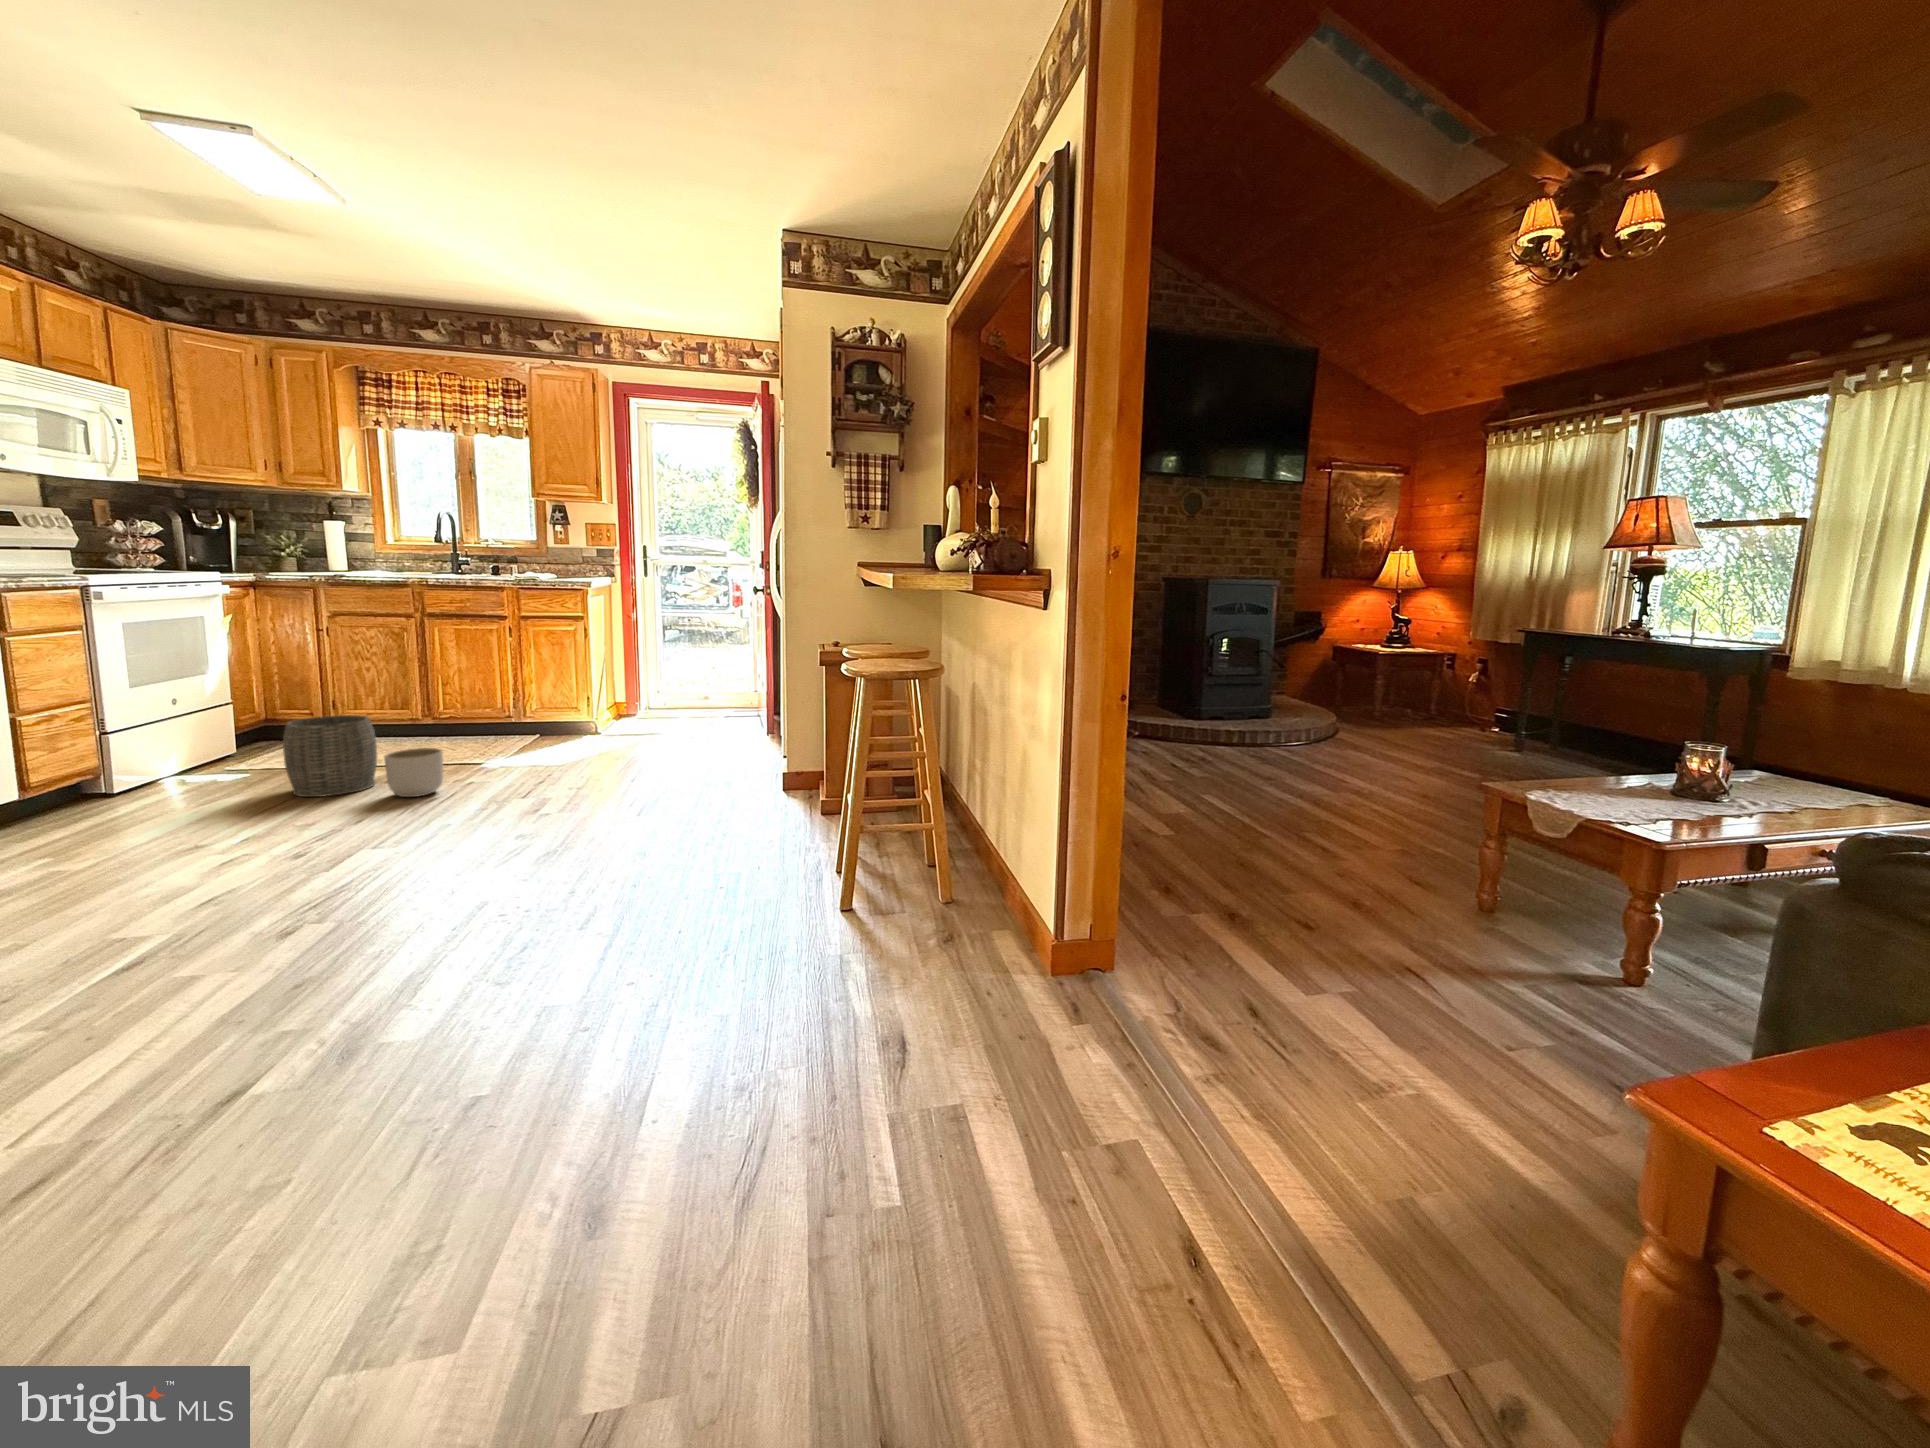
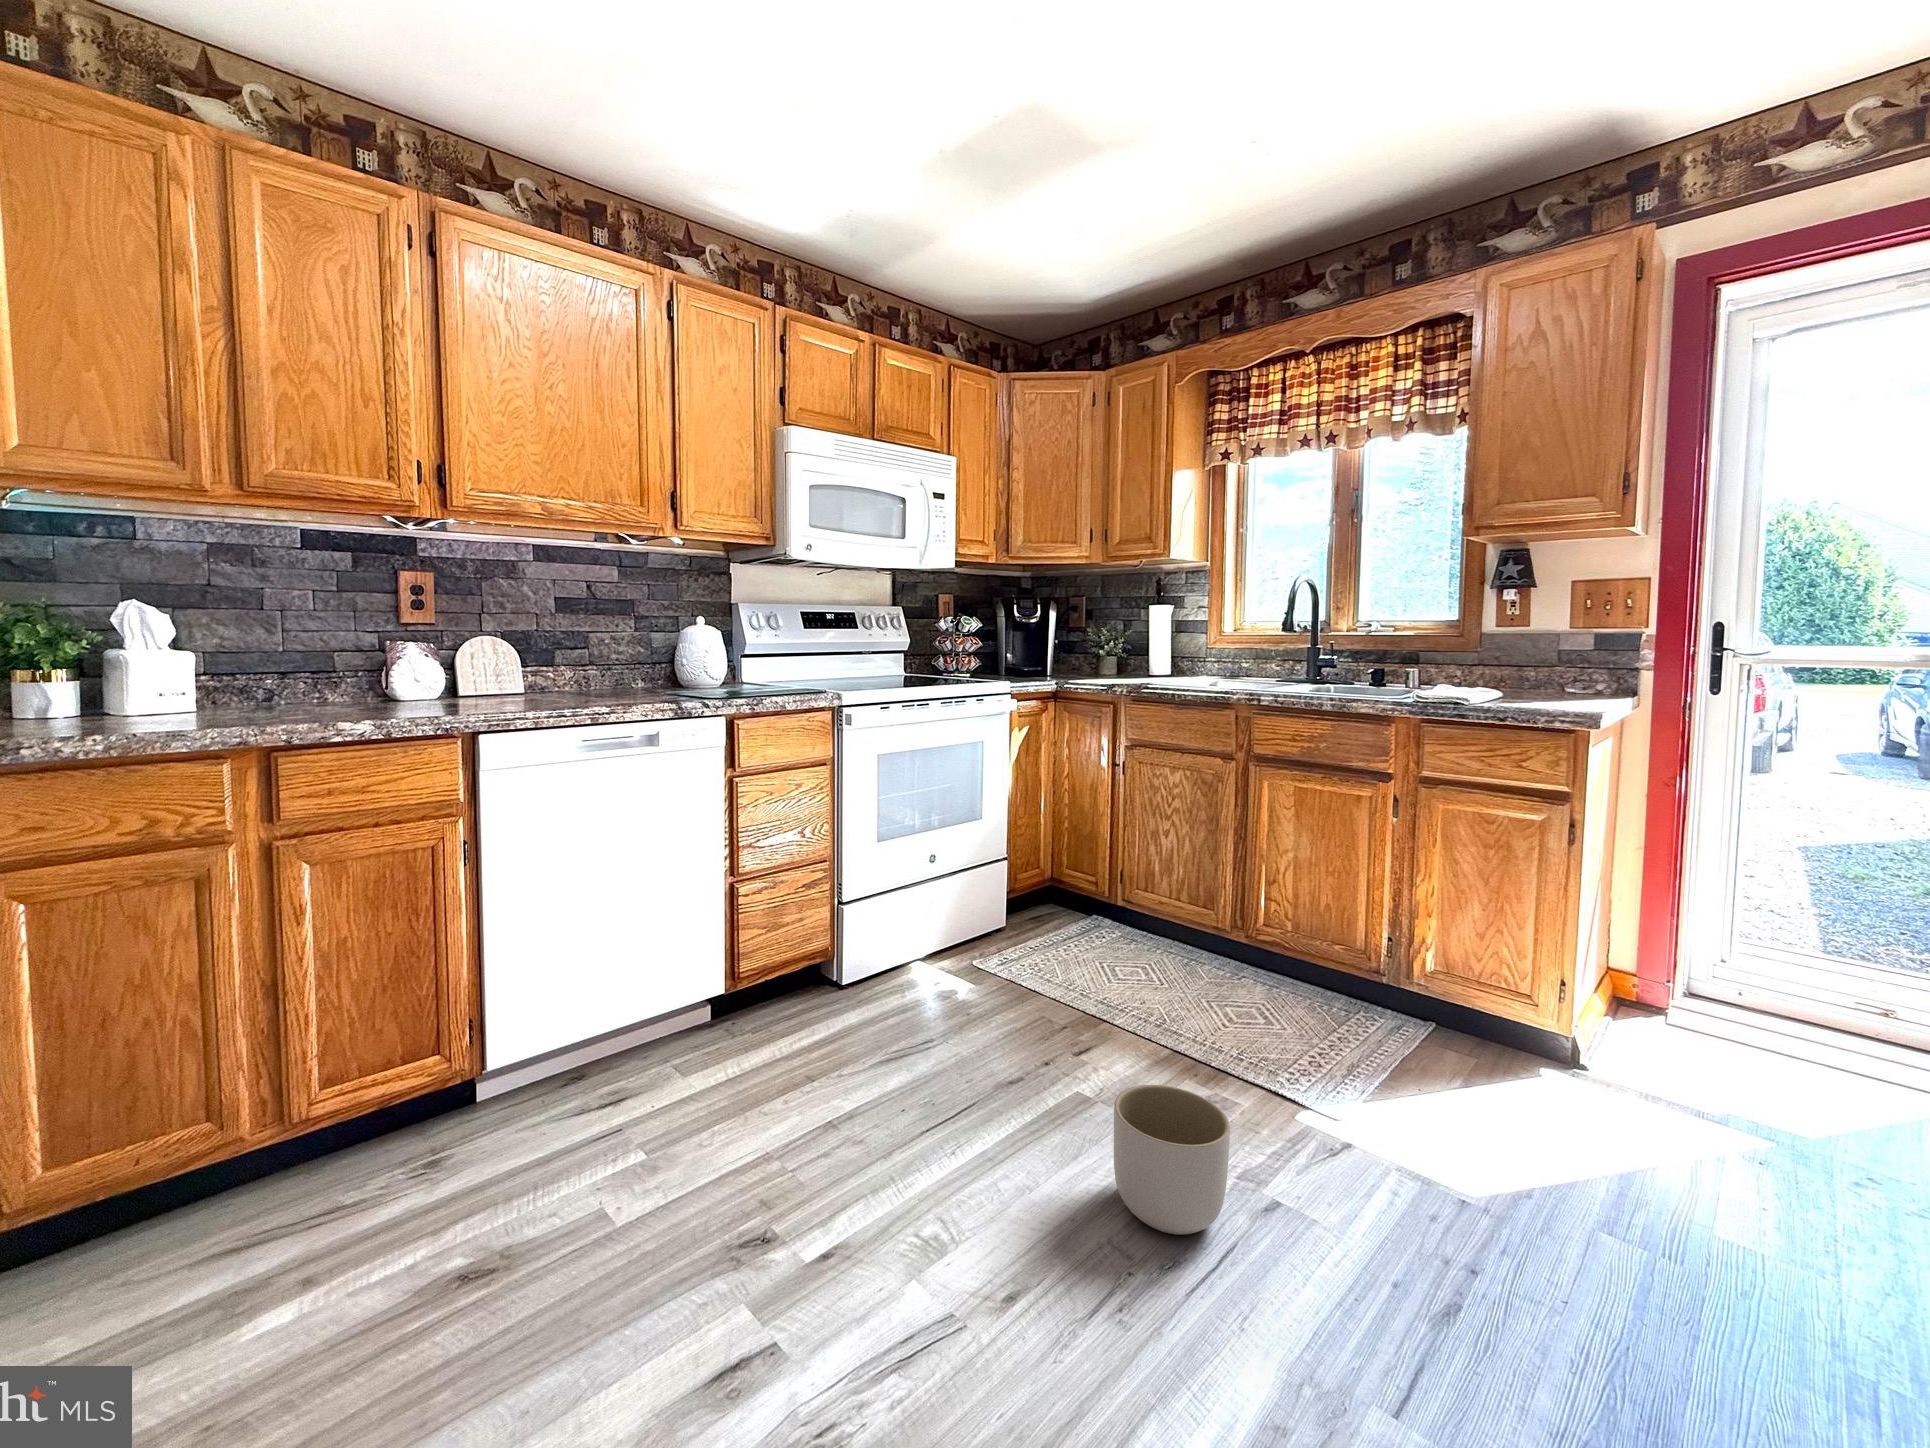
woven basket: present [283,715,377,797] -> none [986,944,1123,1132]

